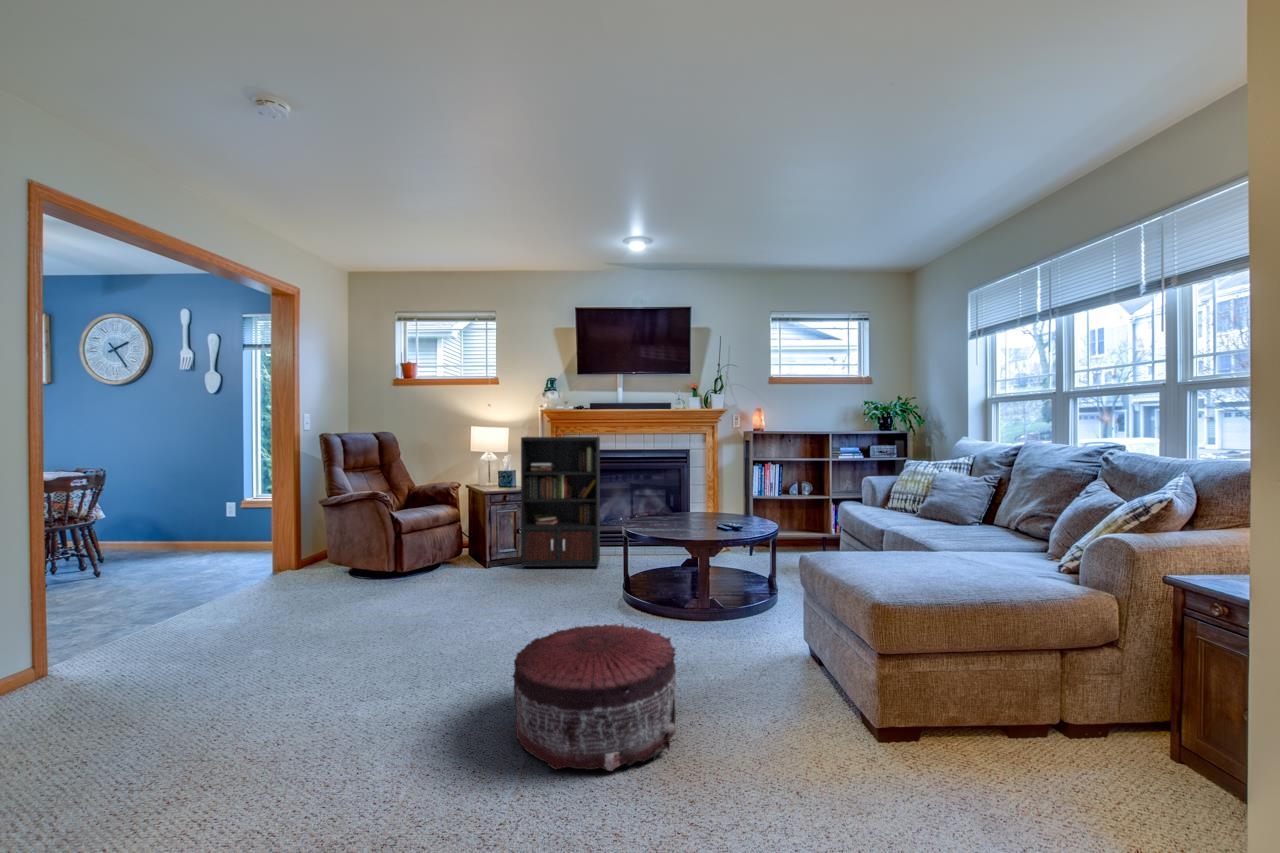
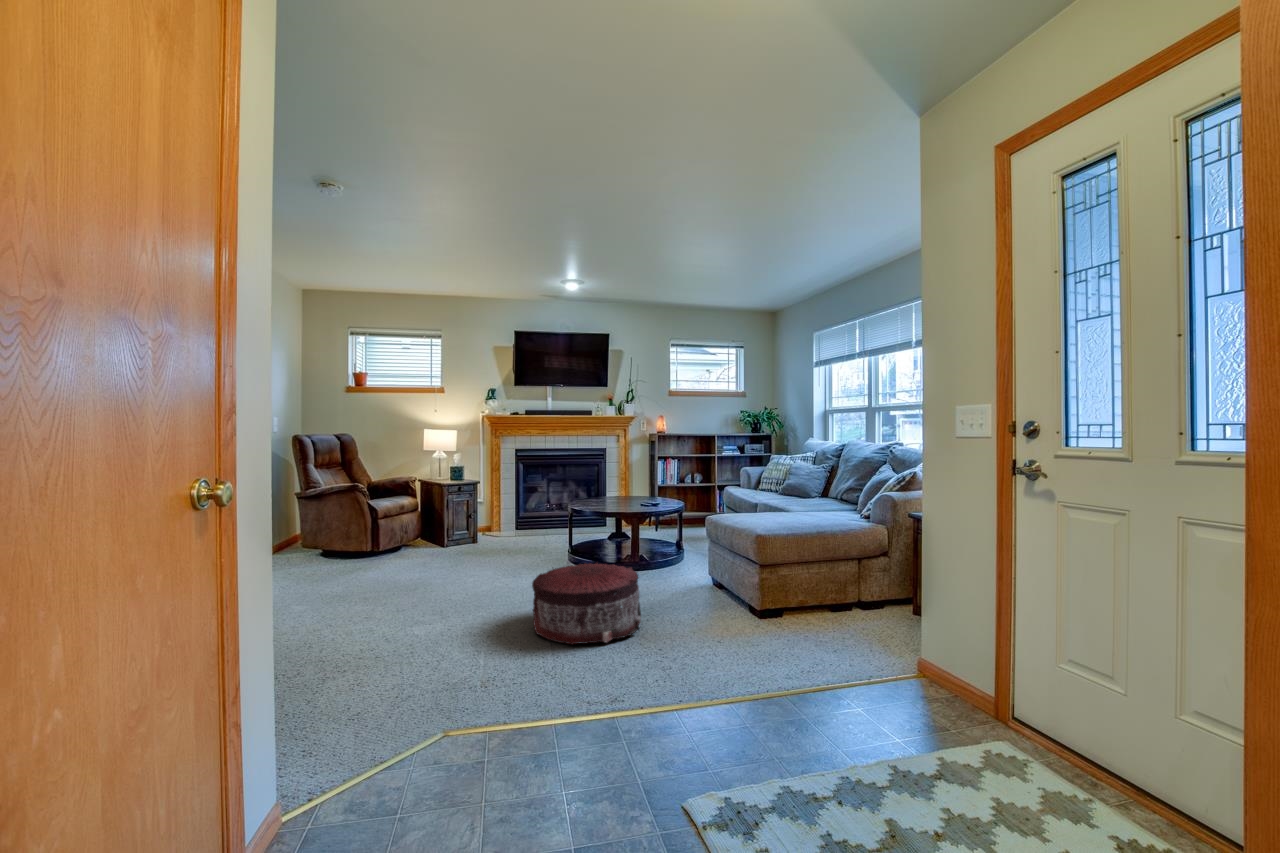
bookcase: present [521,437,622,567] -> none [476,437,556,546]

